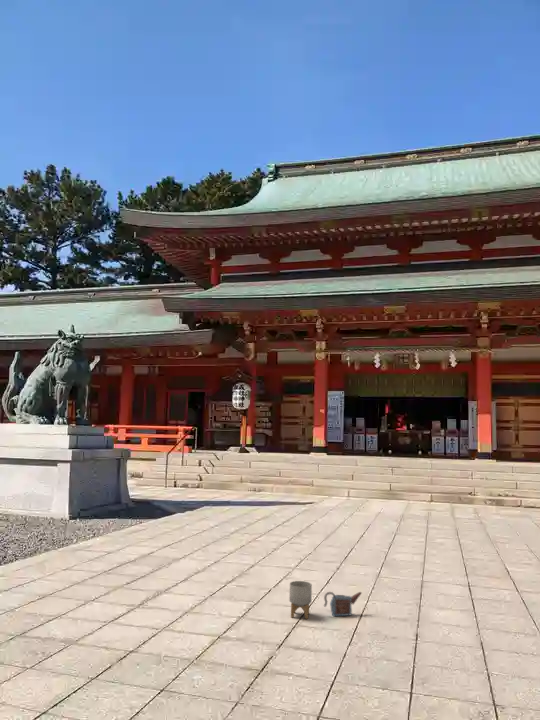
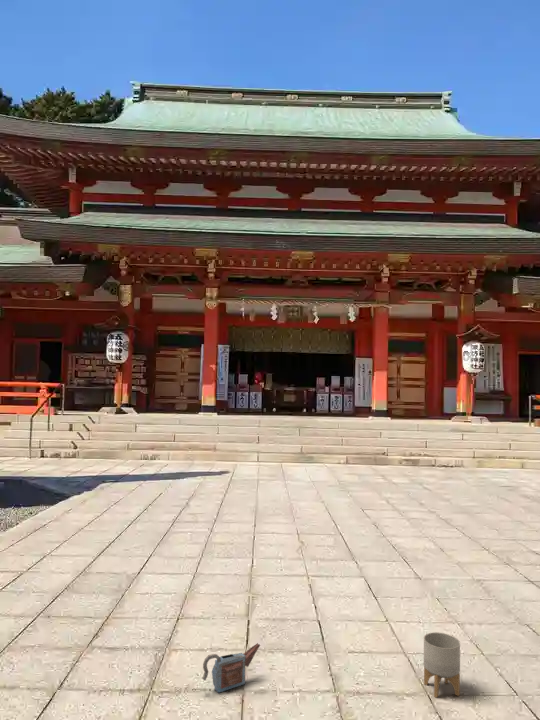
watering can: present [324,592,361,616] -> present [202,643,260,693]

